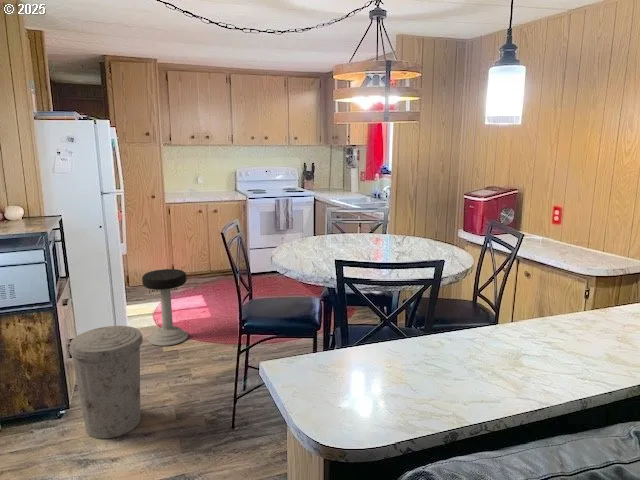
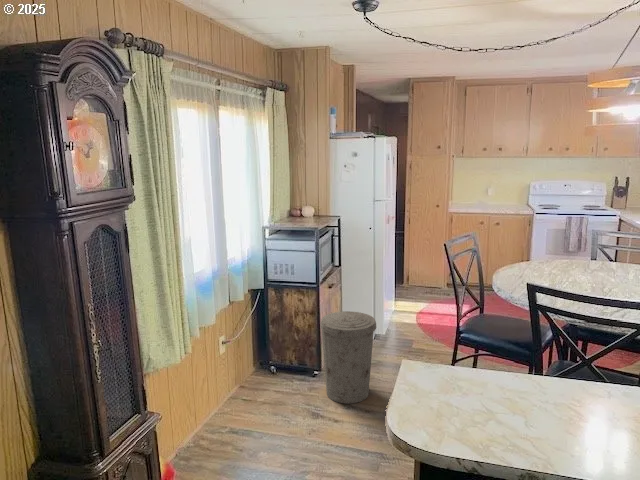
stool: present [142,269,188,346] -> none [403,273,442,343]

